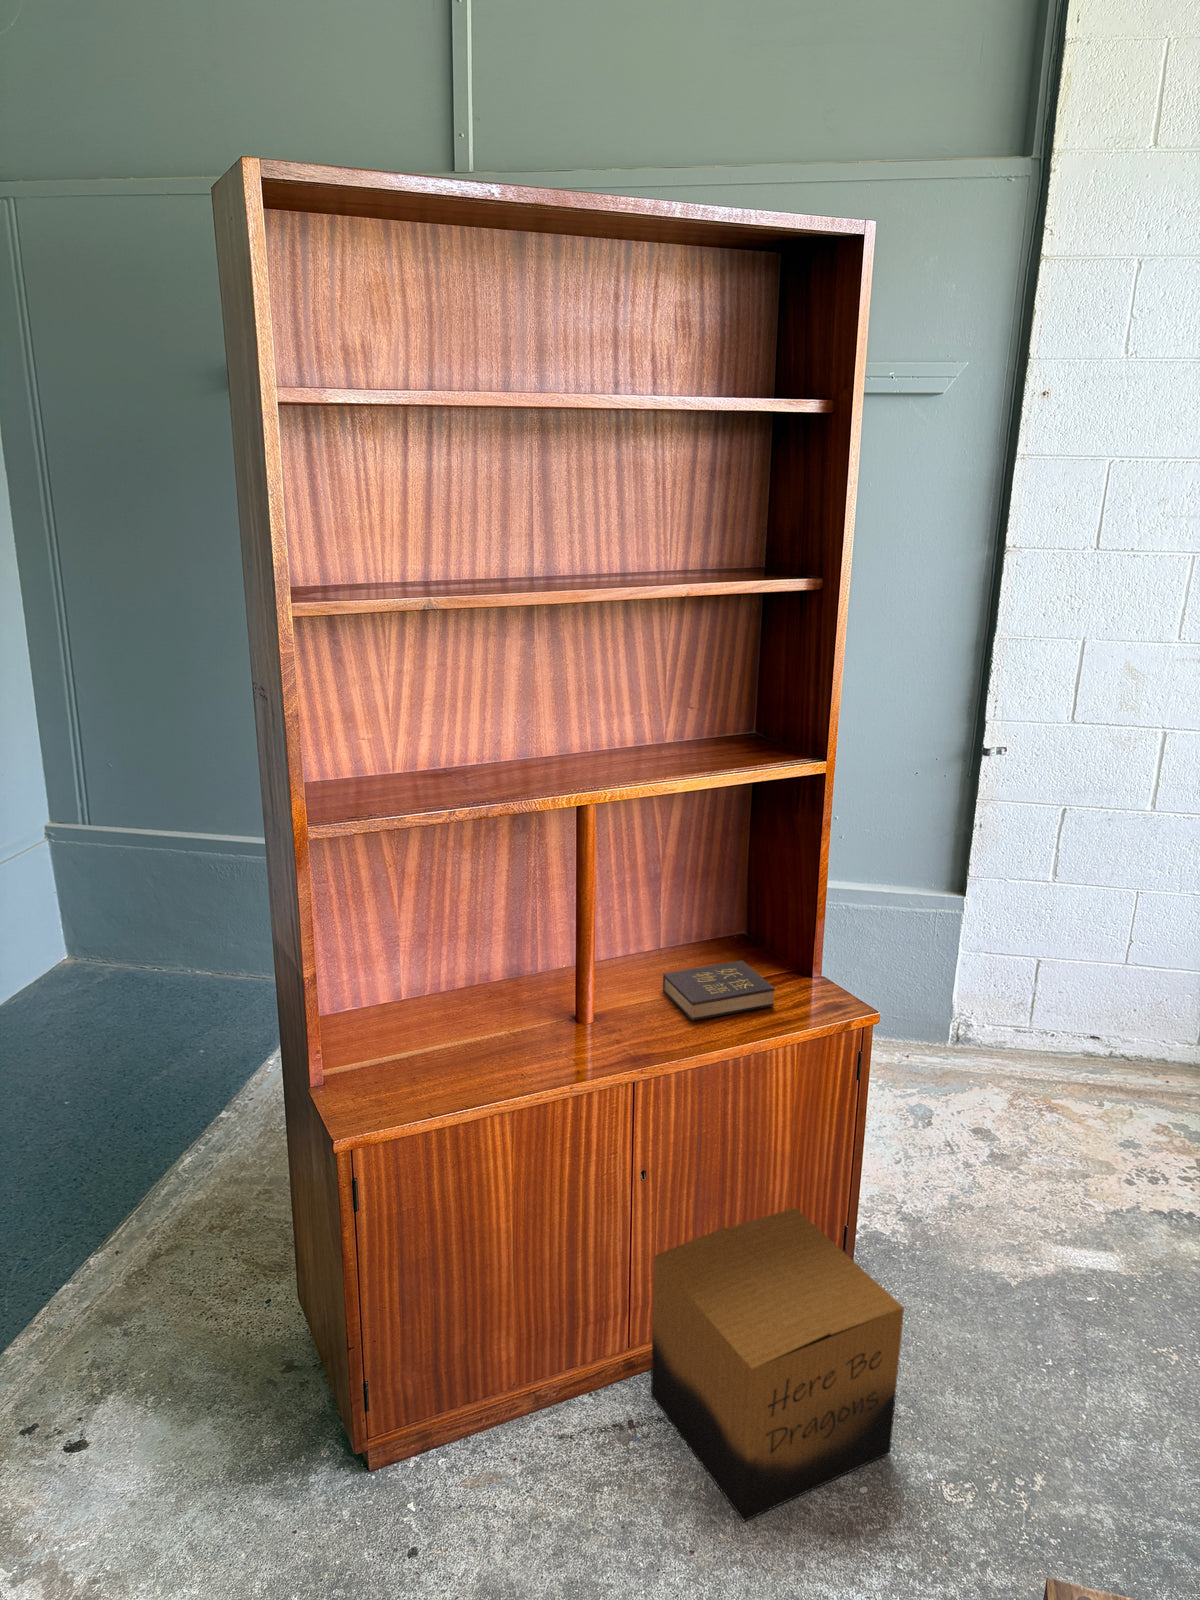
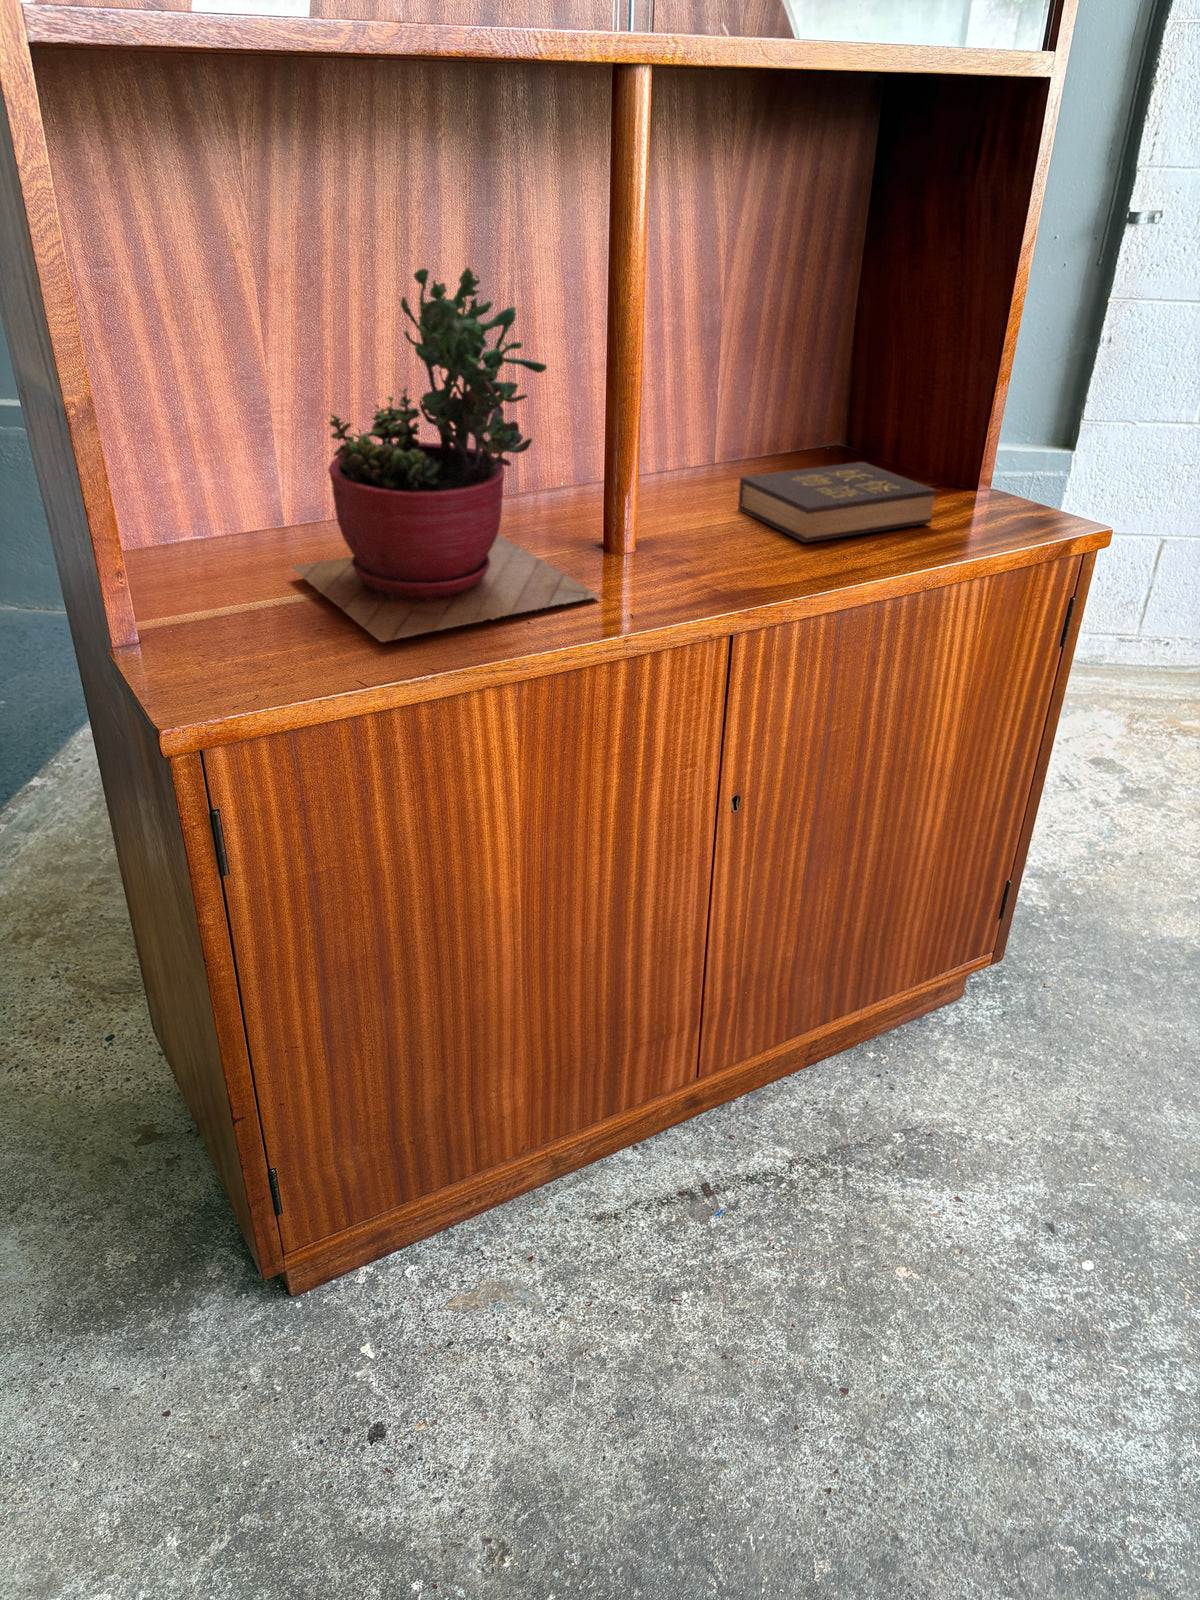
succulent plant: none [401,890,565,1091] -> present [291,267,600,642]
cardboard box: present [651,1207,904,1522] -> none [729,851,1183,1334]

